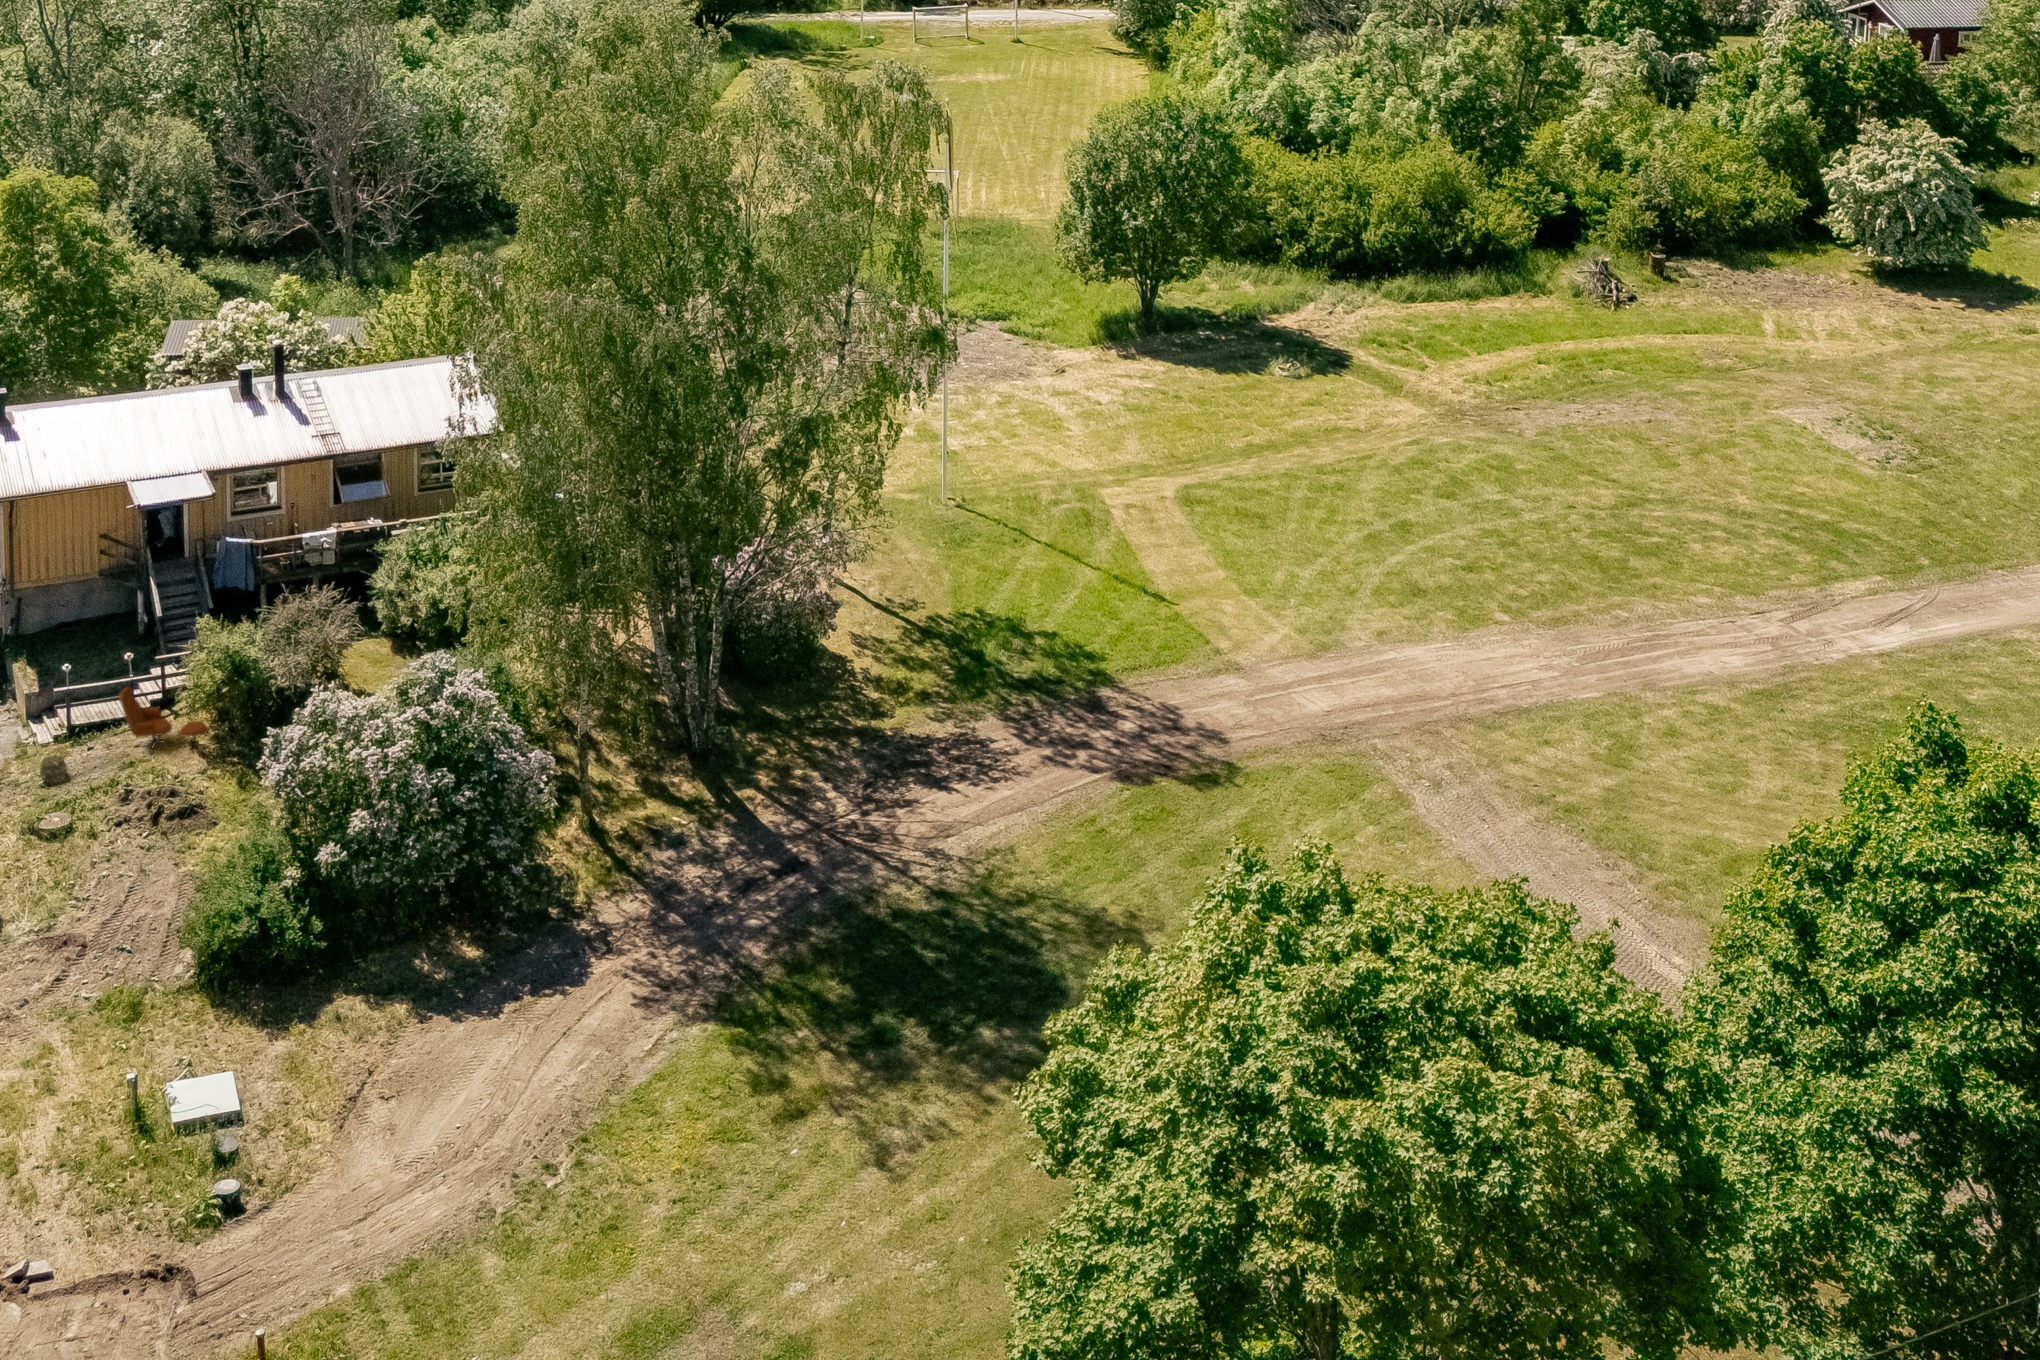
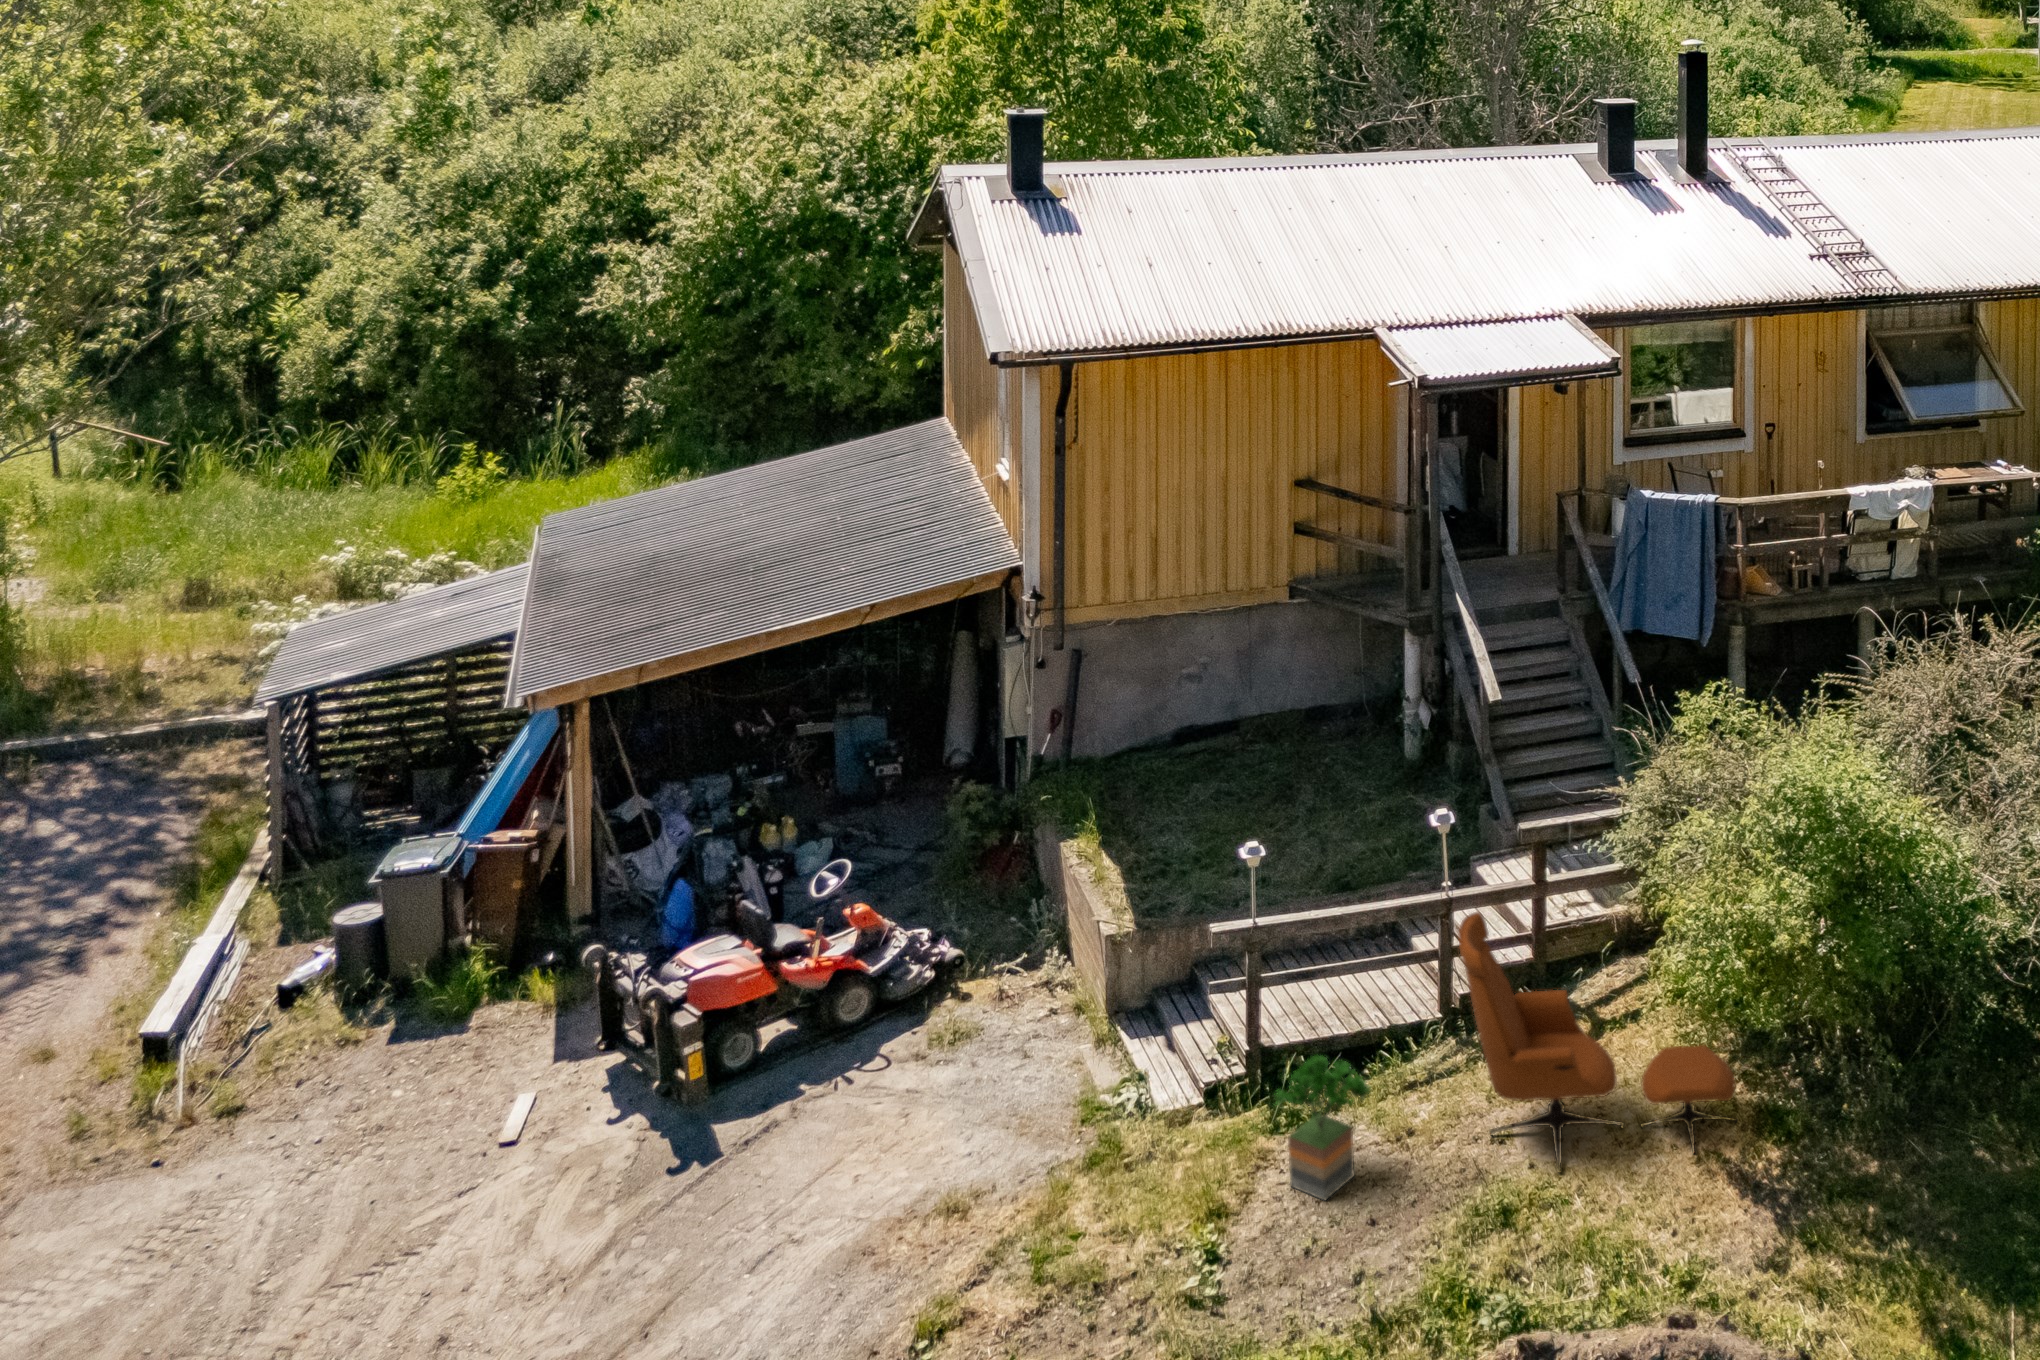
potted tree: none [65,726,95,763] -> present [1276,1054,1370,1200]
woven basket: present [40,755,67,783] -> none [1195,1172,1292,1292]

